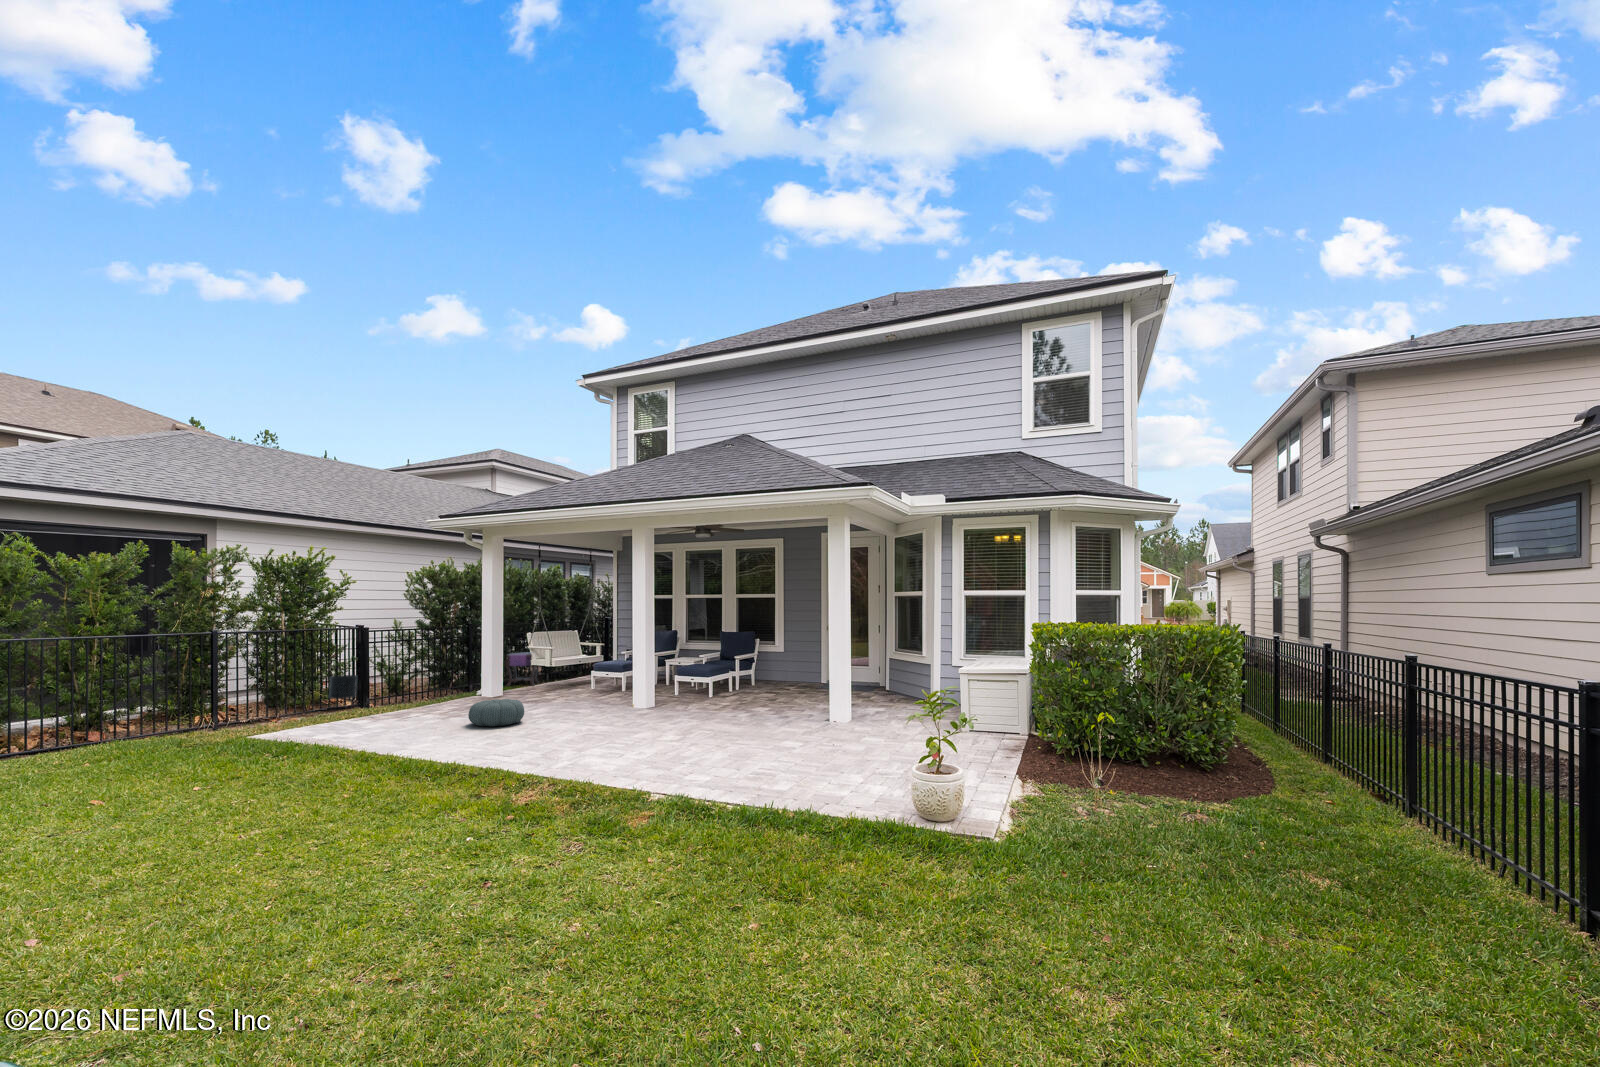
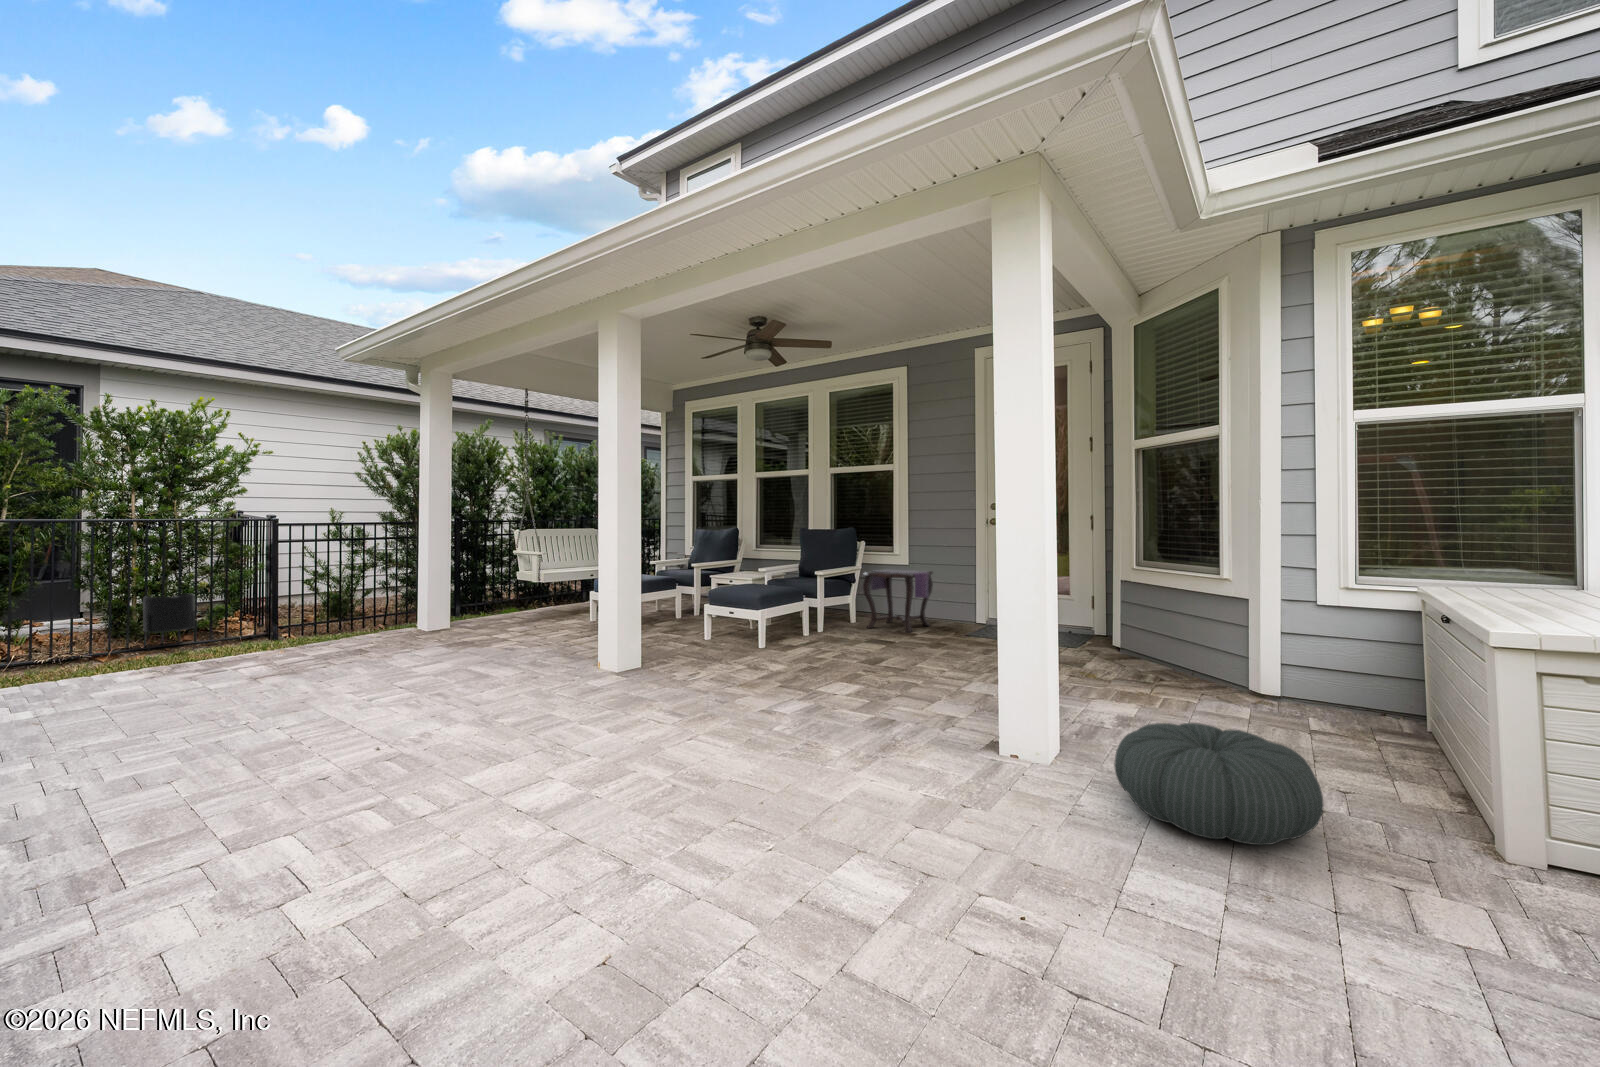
side table: present [506,652,538,686] -> present [863,569,933,632]
pouf: present [468,699,524,726] -> present [1114,723,1324,845]

